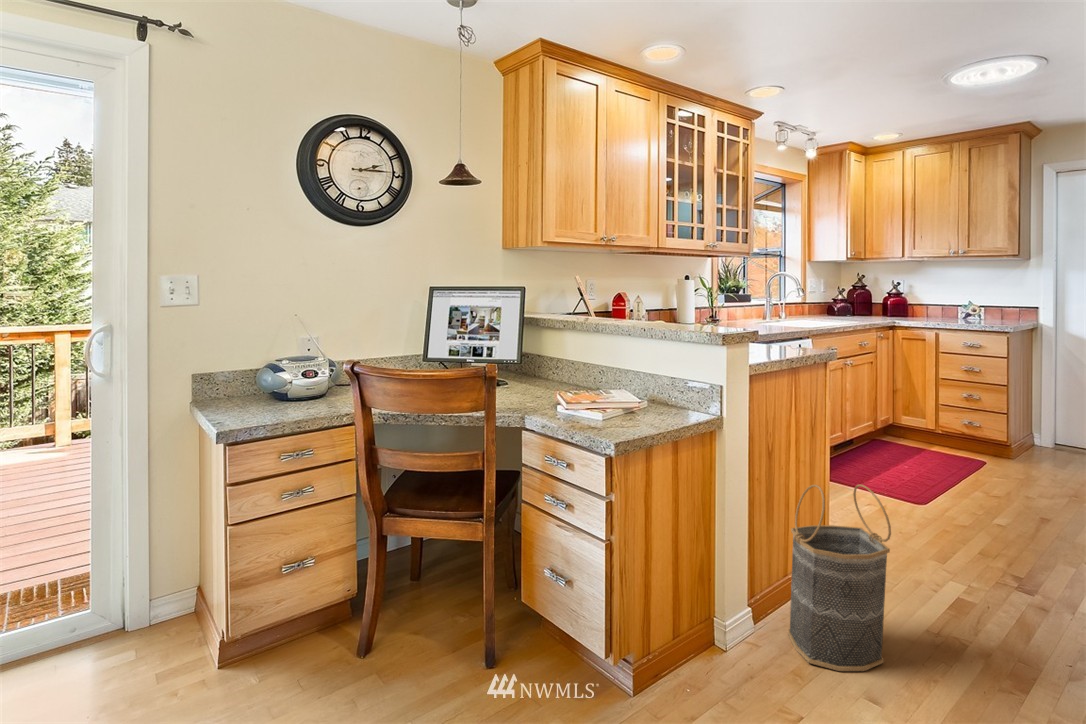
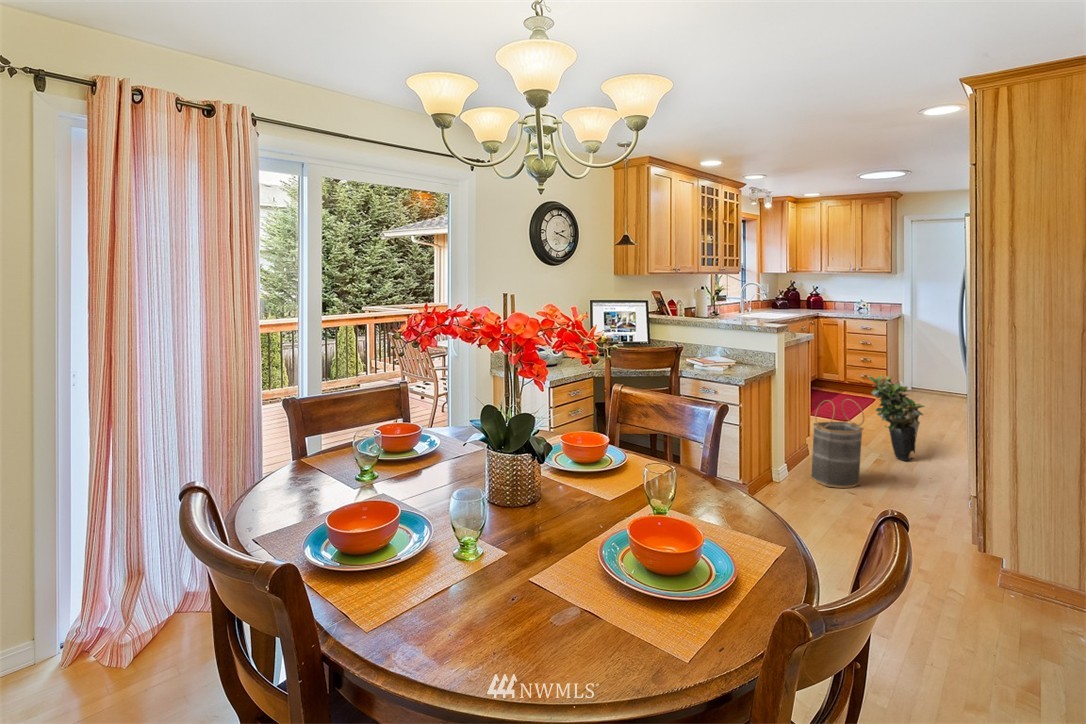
potted plant: none [934,433,1046,606] -> present [869,375,924,461]

